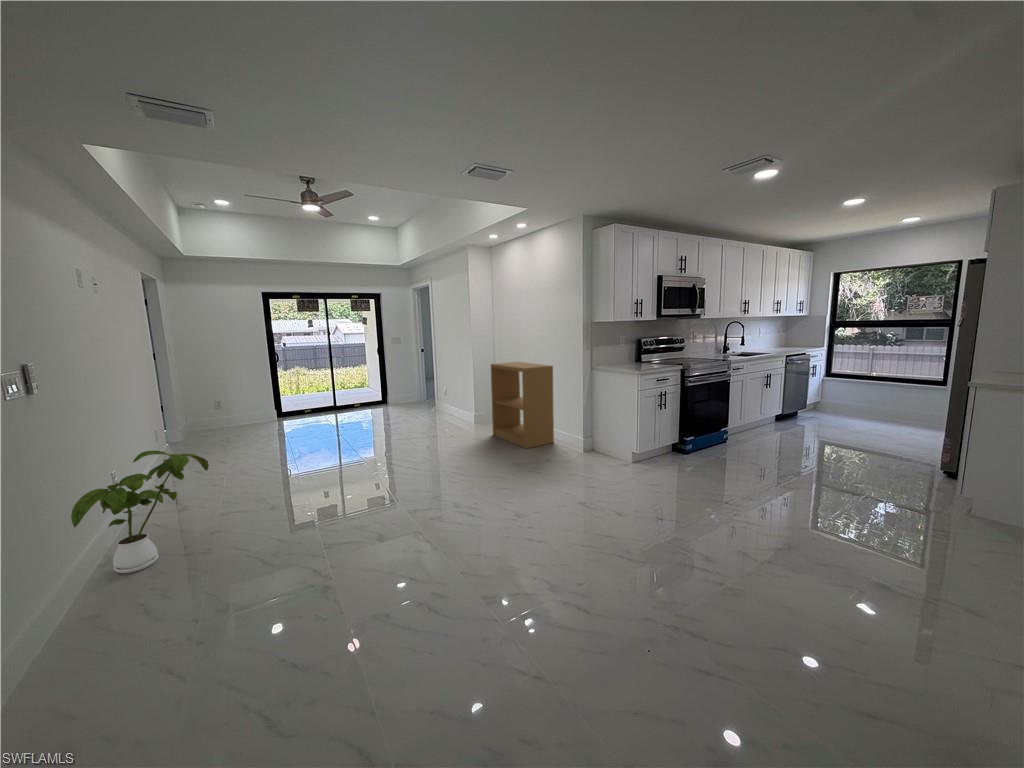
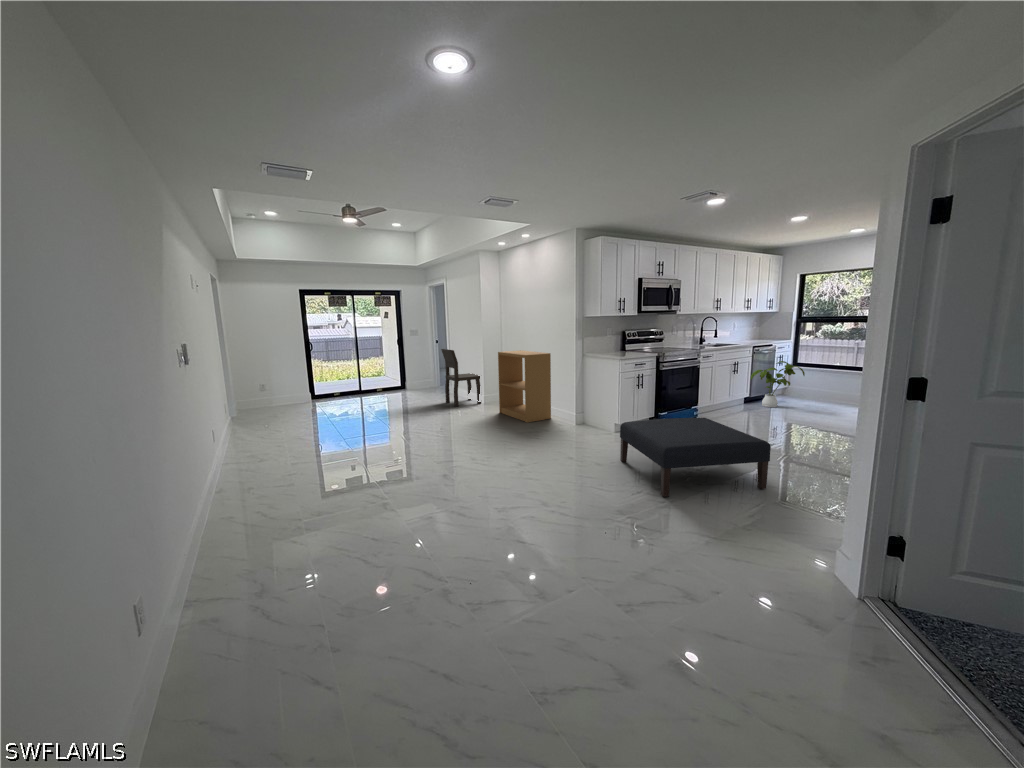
dining chair: none [425,360,473,427] -> present [441,349,481,407]
house plant: present [71,451,209,573] -> present [751,361,805,407]
ottoman: none [647,451,864,573] -> present [620,418,771,497]

